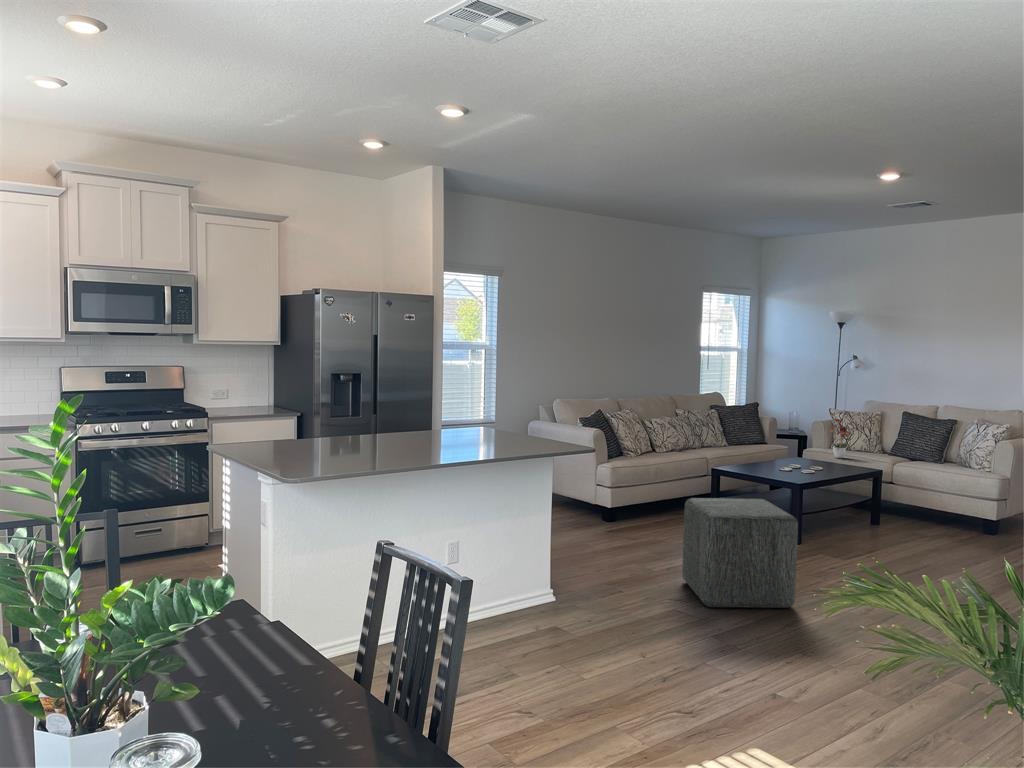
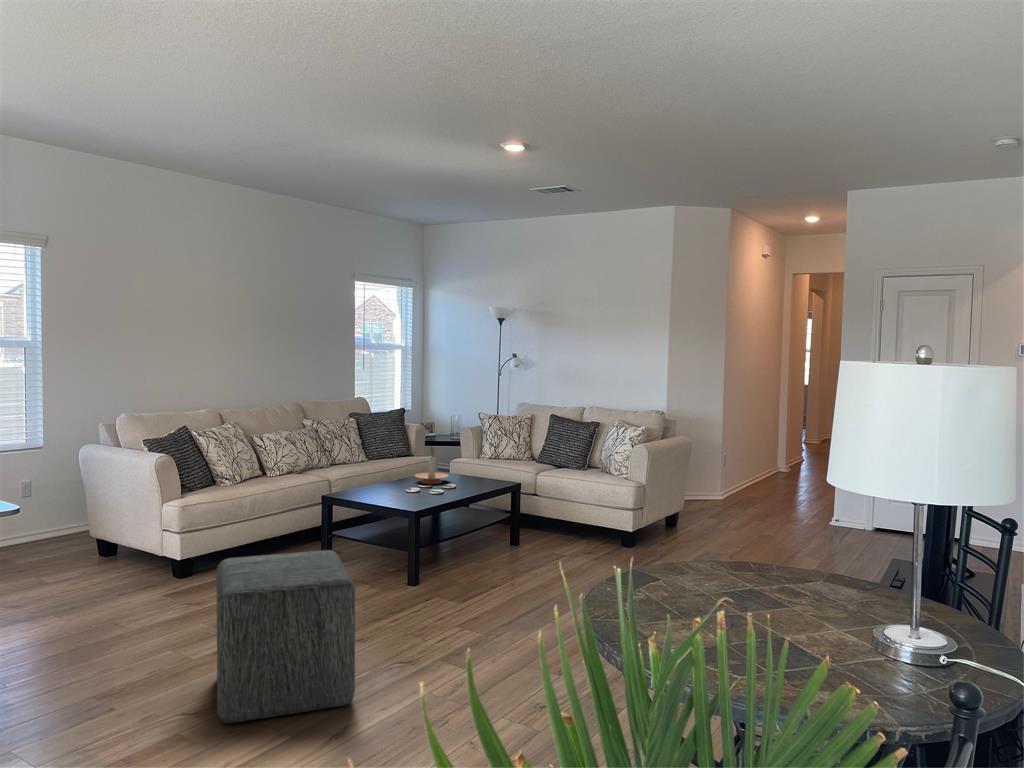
flower arrangement: present [830,419,851,458] -> none [472,423,496,469]
candle holder: none [784,434,814,466] -> present [415,446,448,484]

